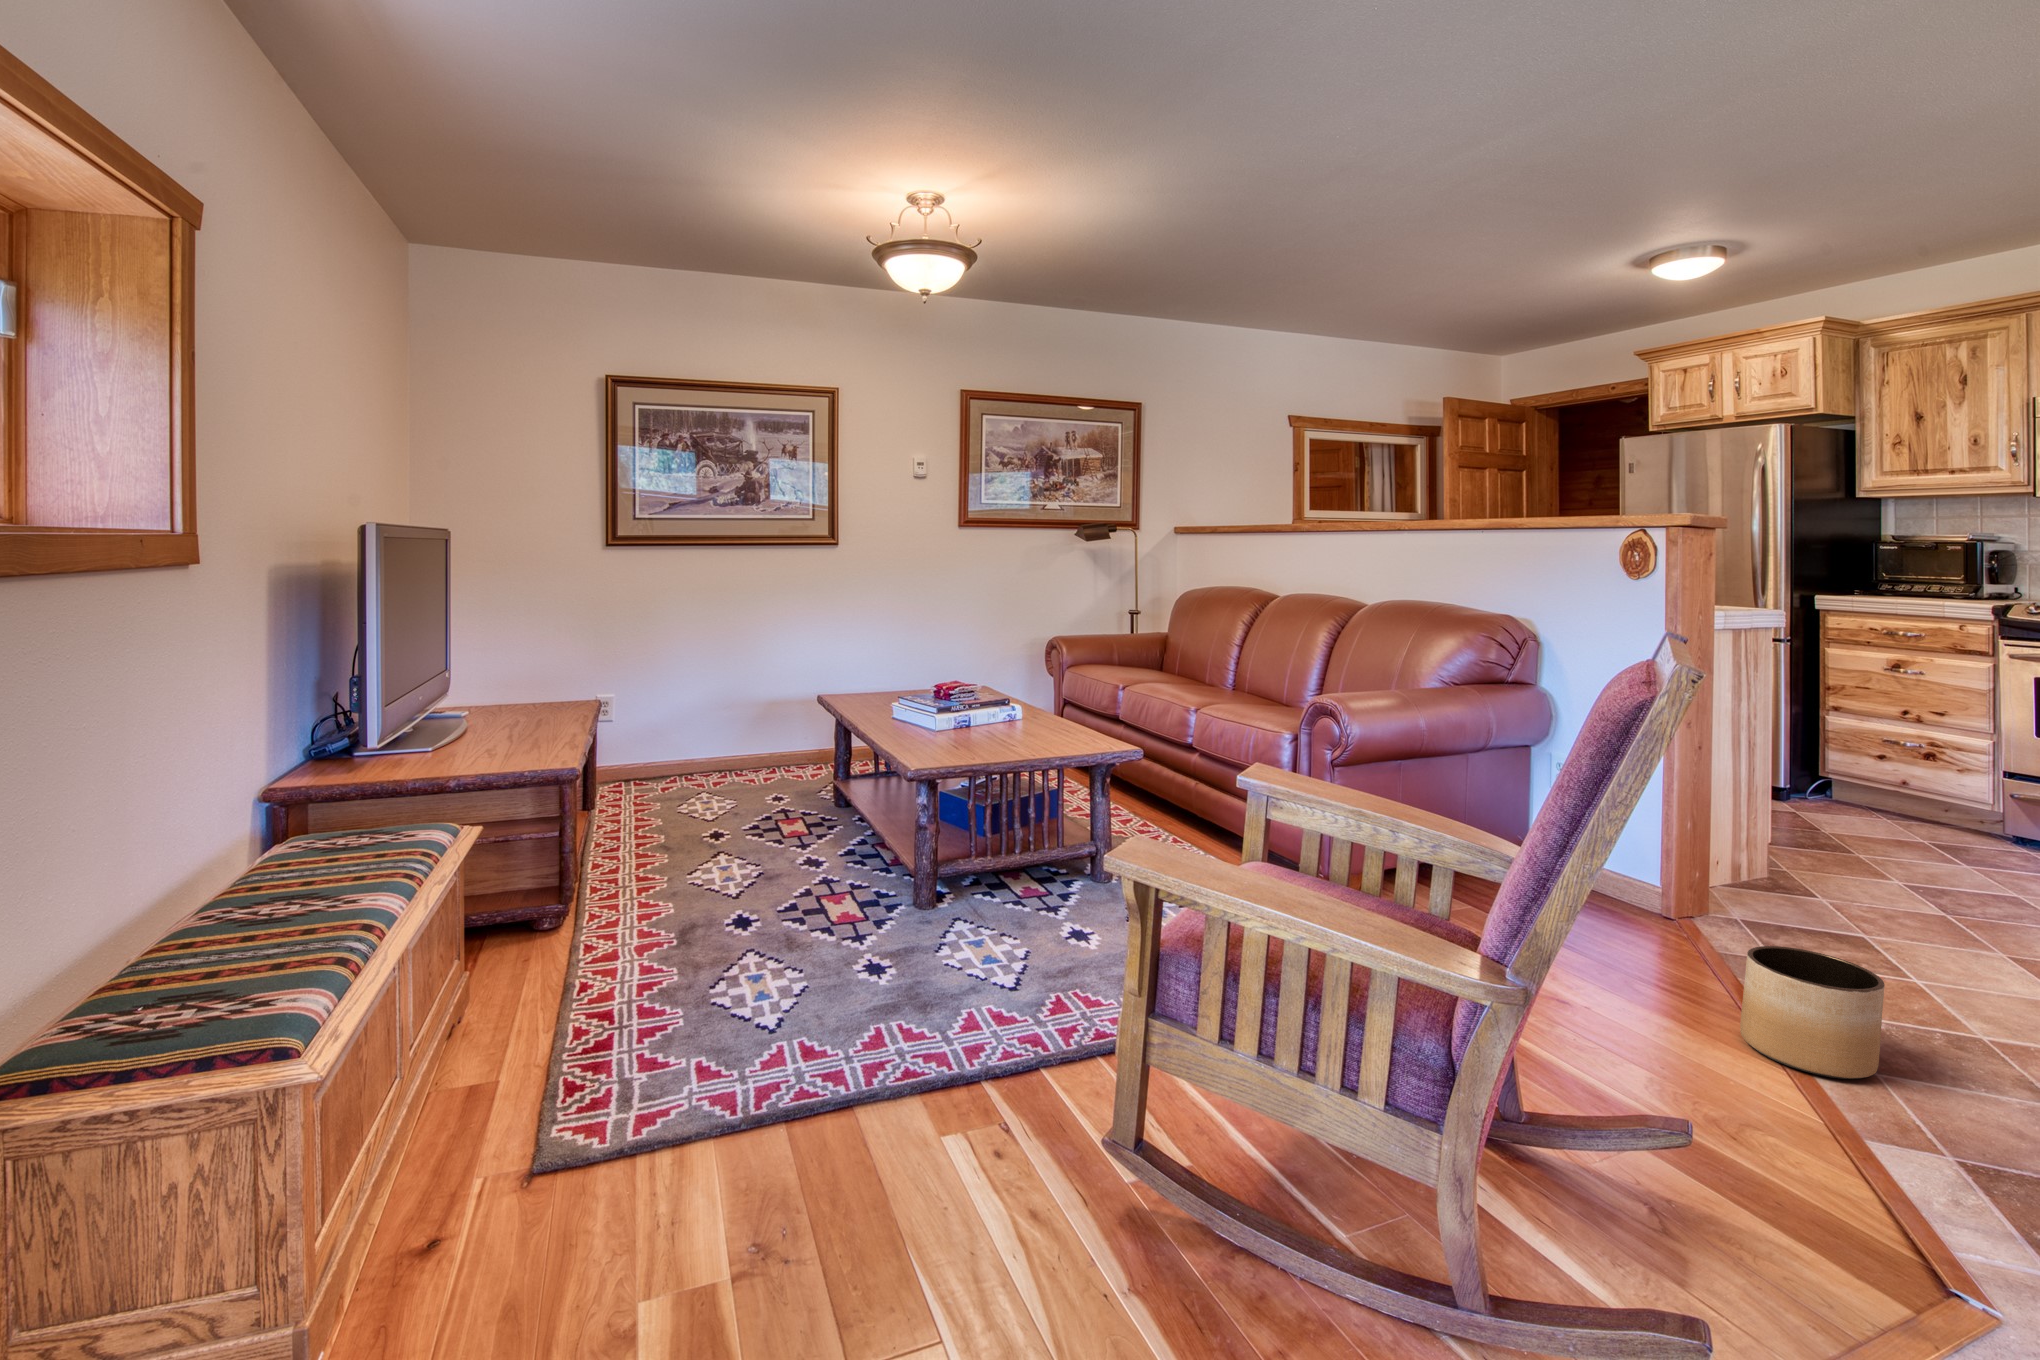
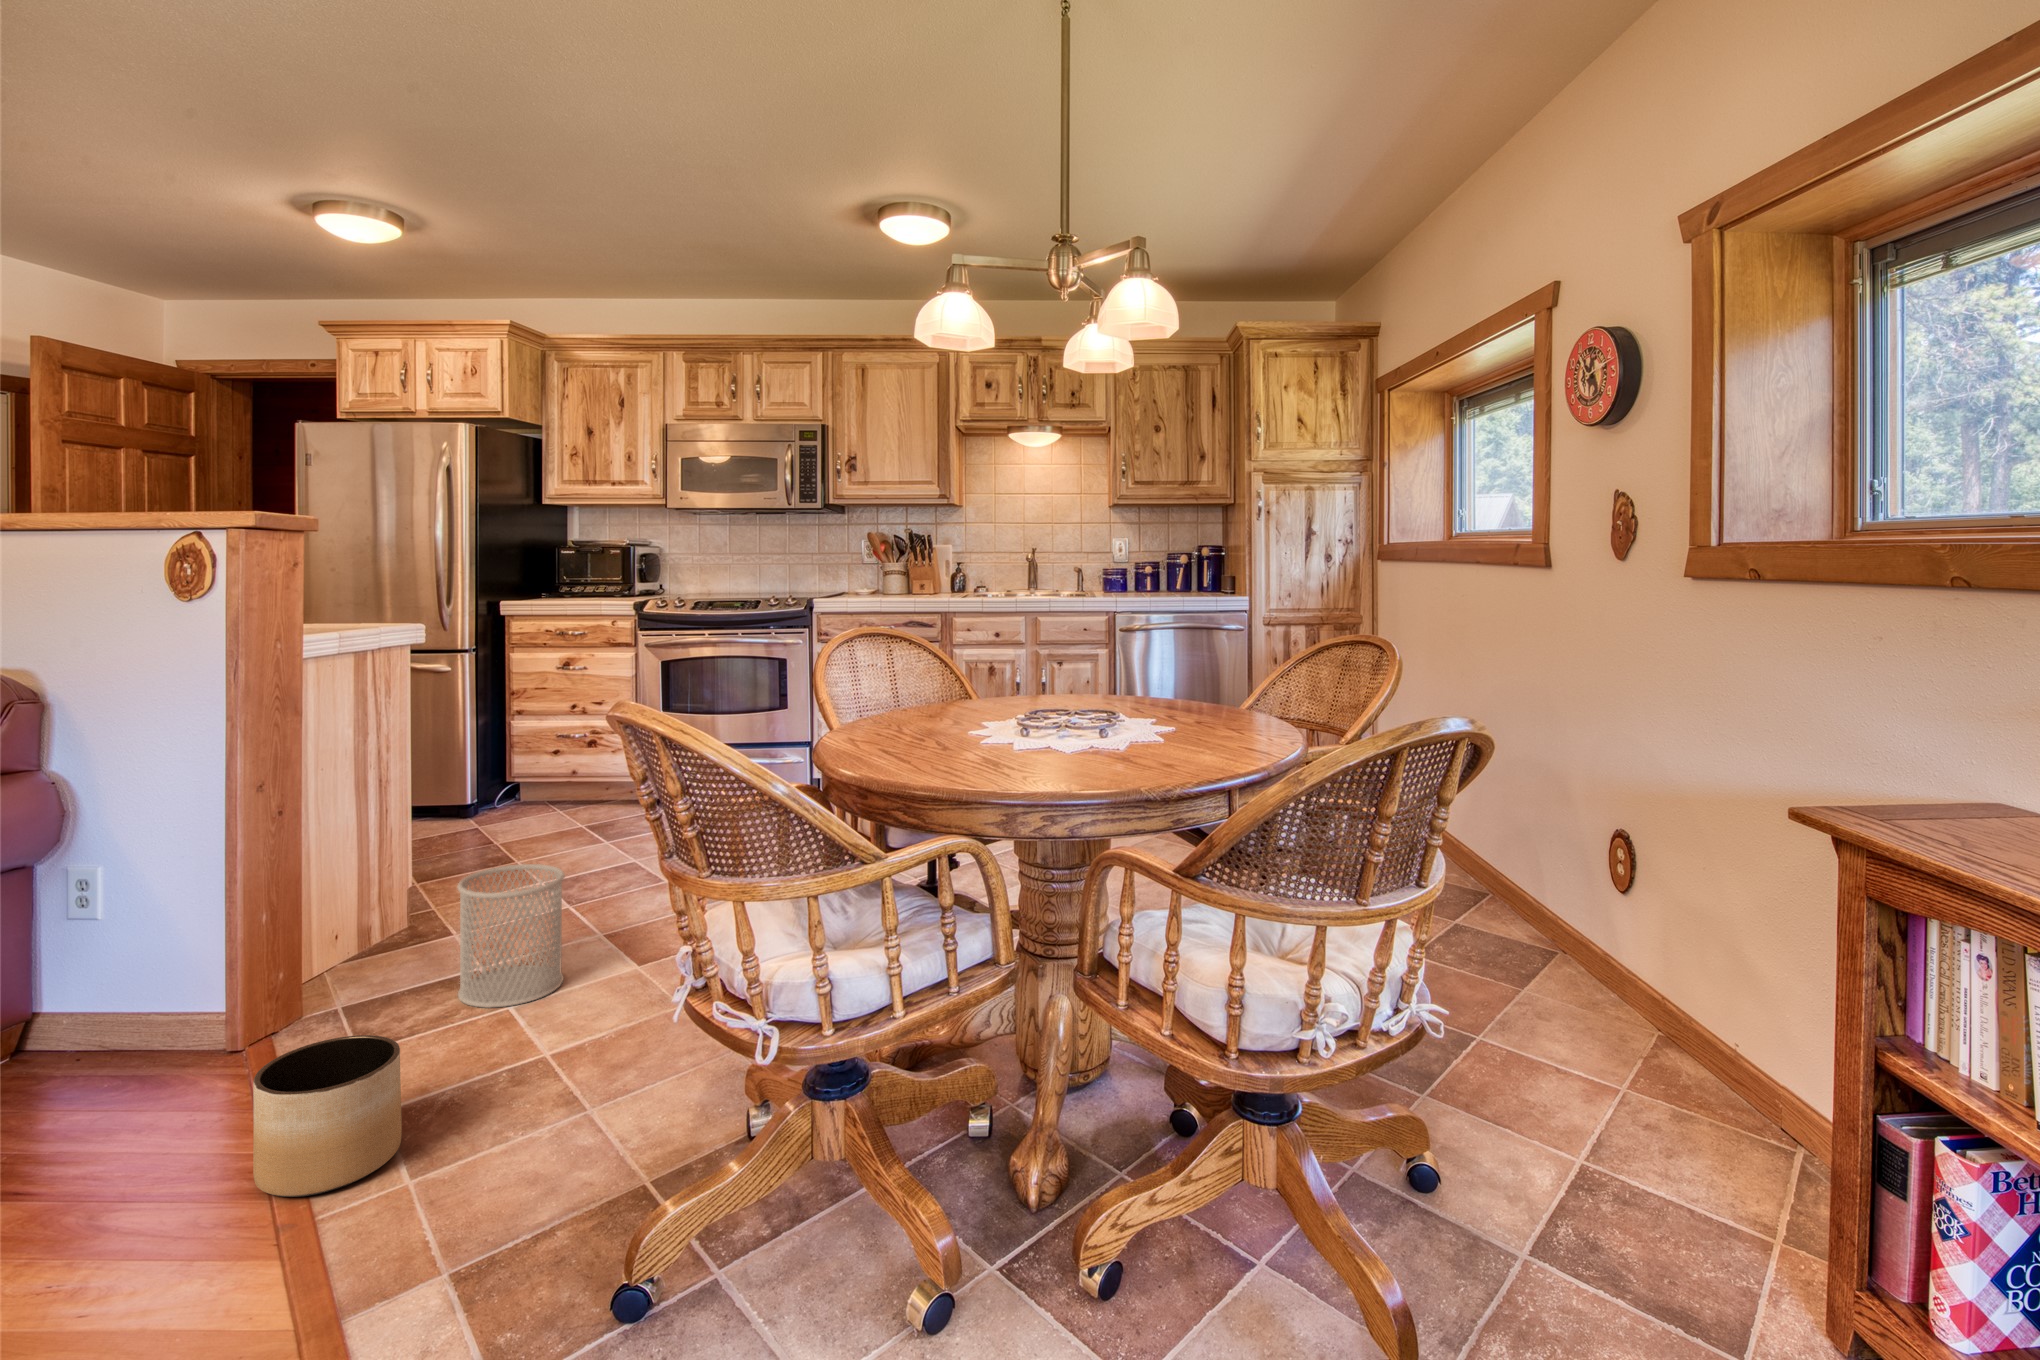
wastebasket: none [1857,849,2006,997] -> present [458,864,565,1008]

